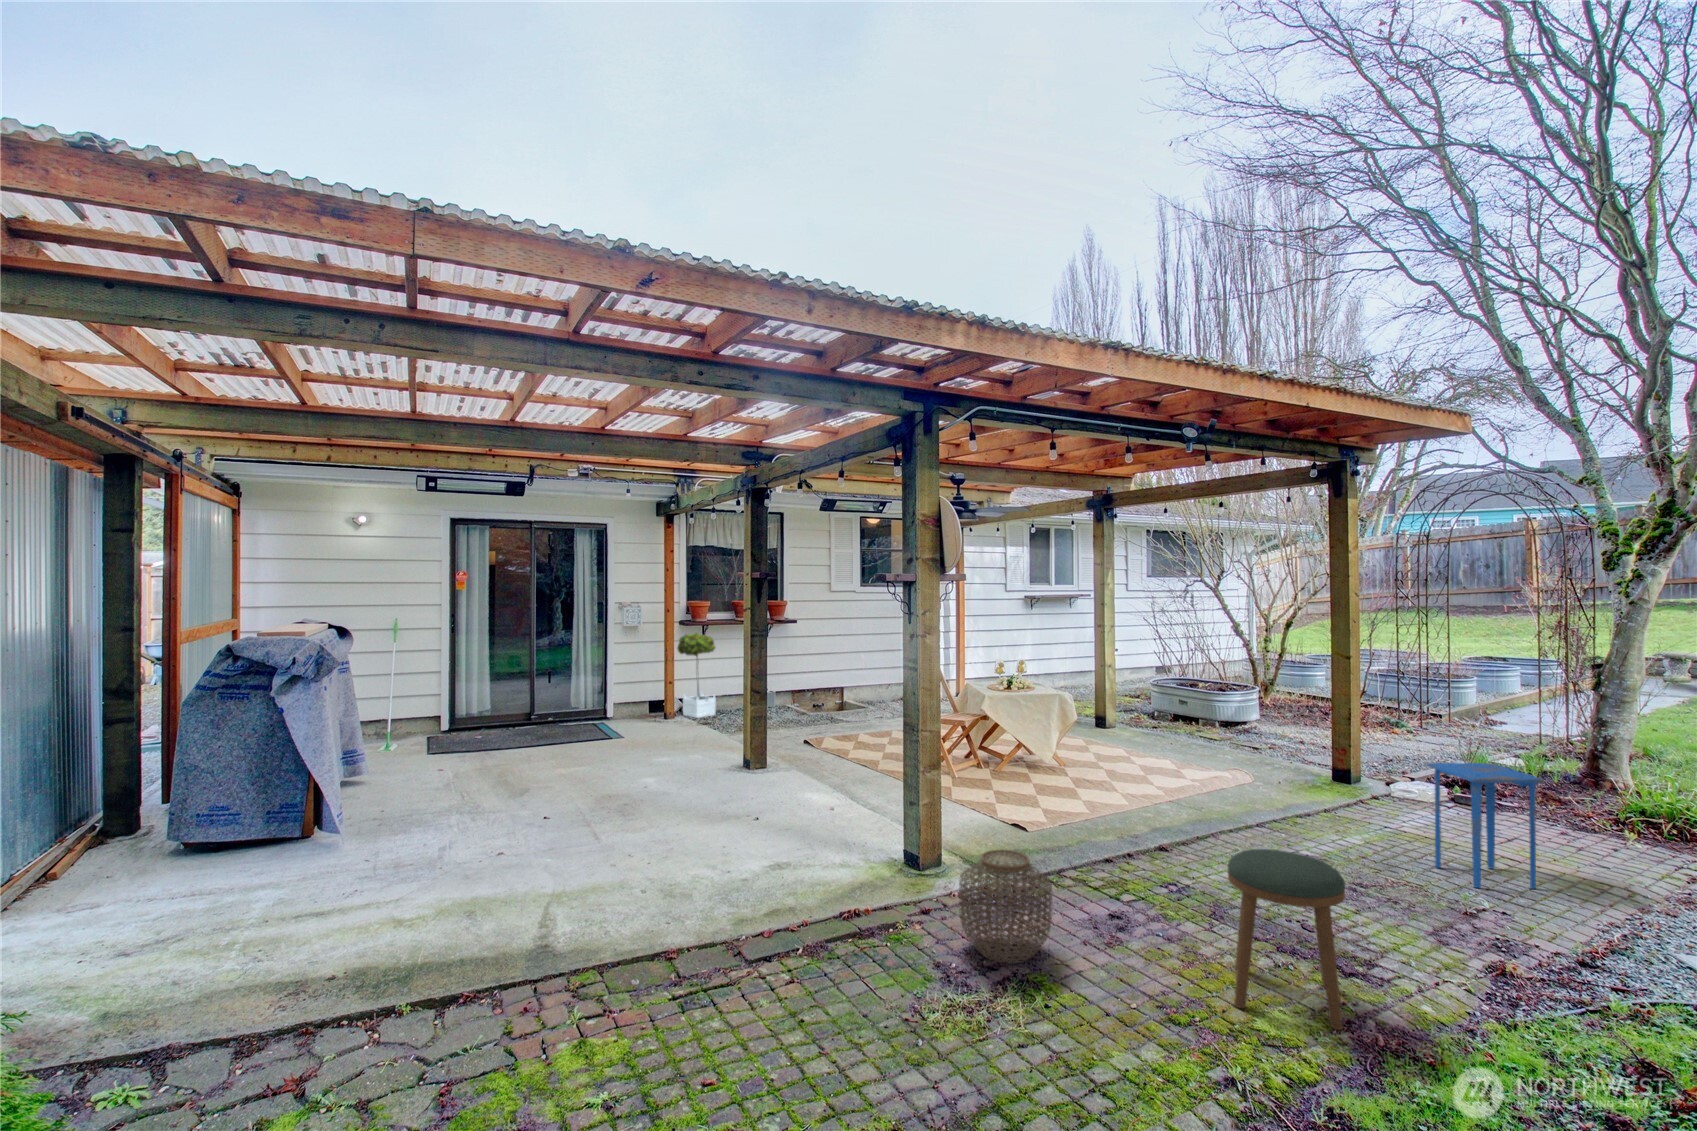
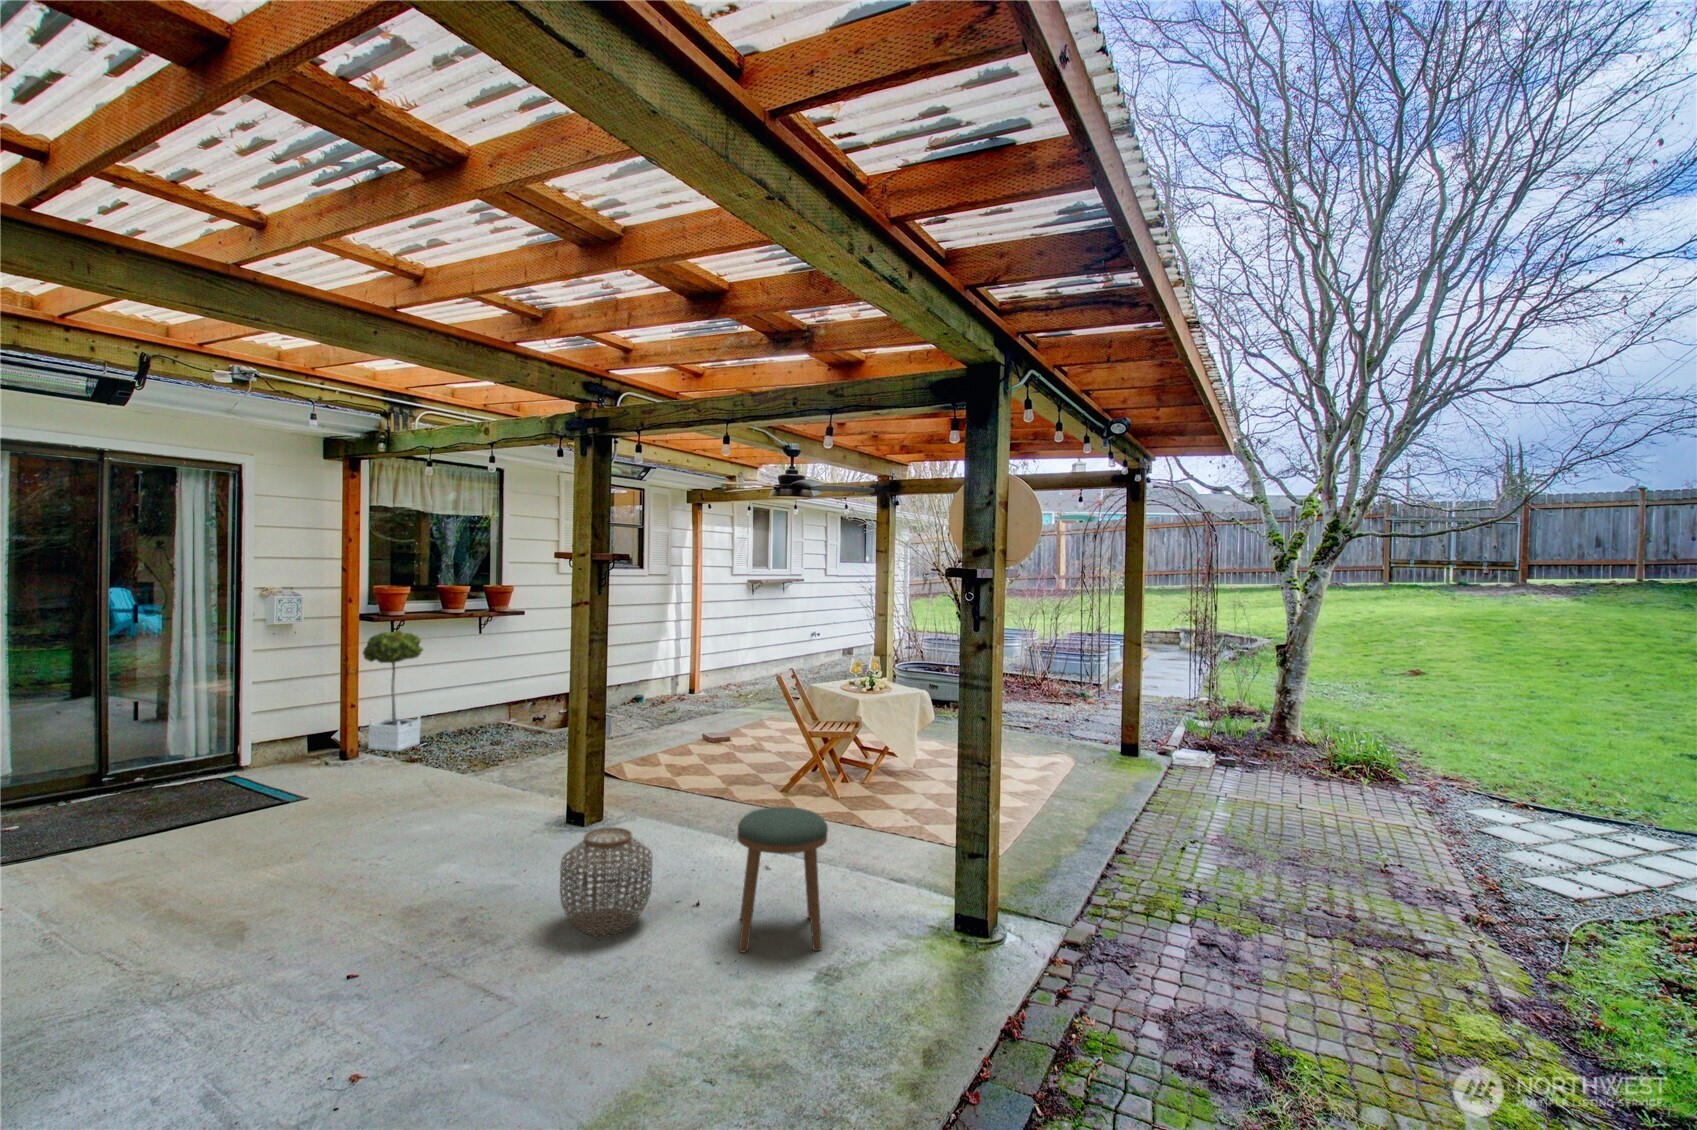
side table: present [1427,763,1544,889] -> none [1310,733,1395,837]
stool: present [1228,849,1345,1030] -> present [737,807,828,953]
woven basket: present [959,850,1052,963] -> present [560,827,652,936]

